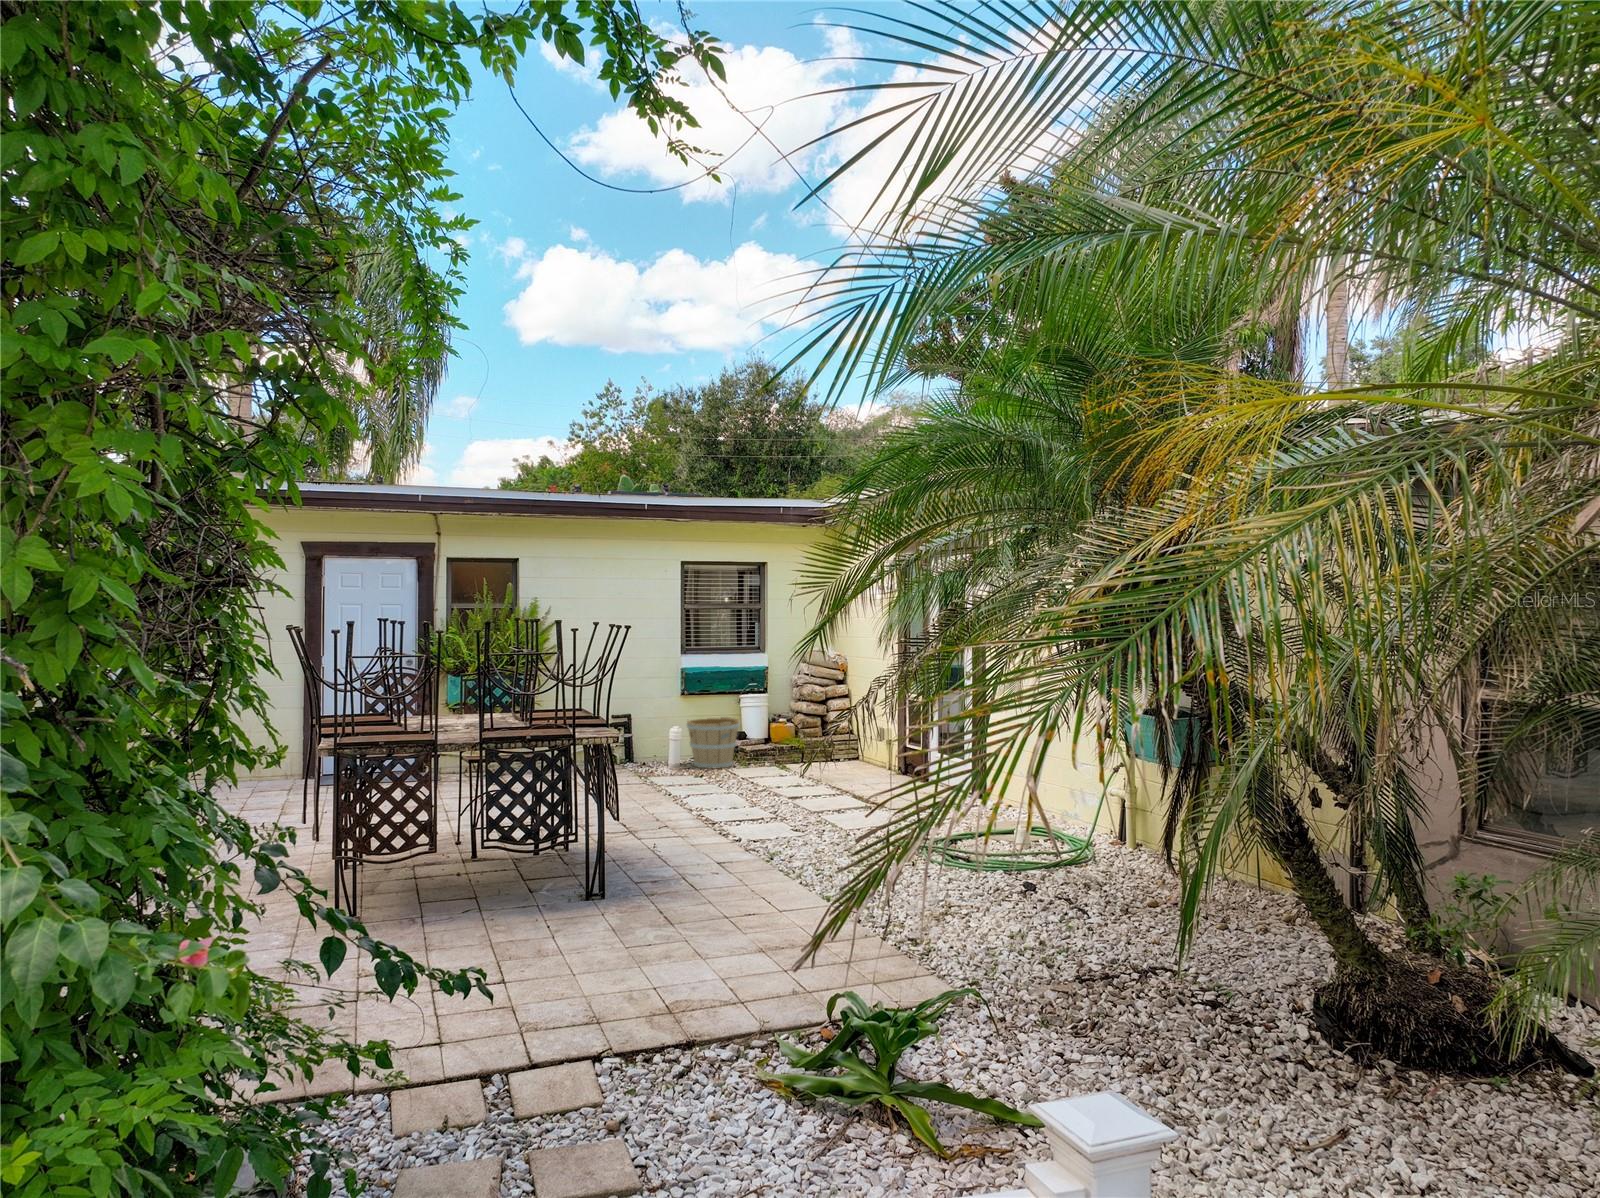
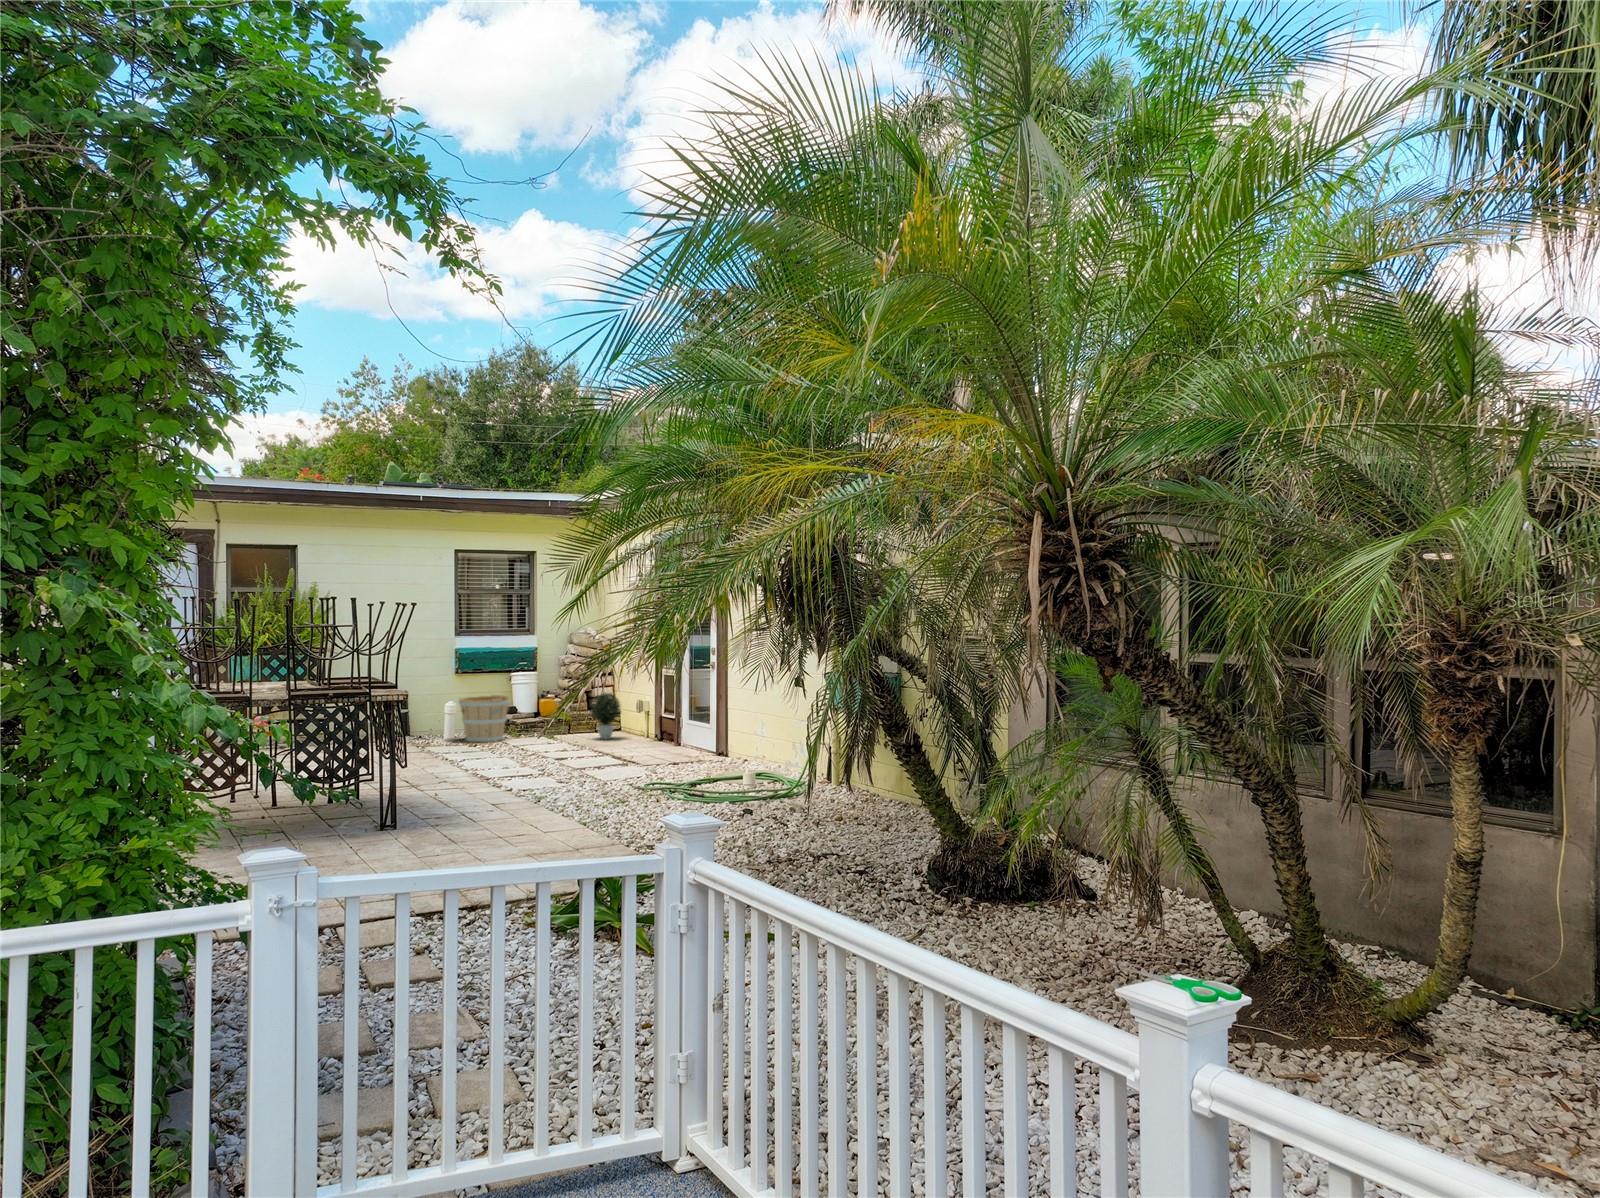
potted plant: none [823,717,860,769] -> present [590,693,620,739]

